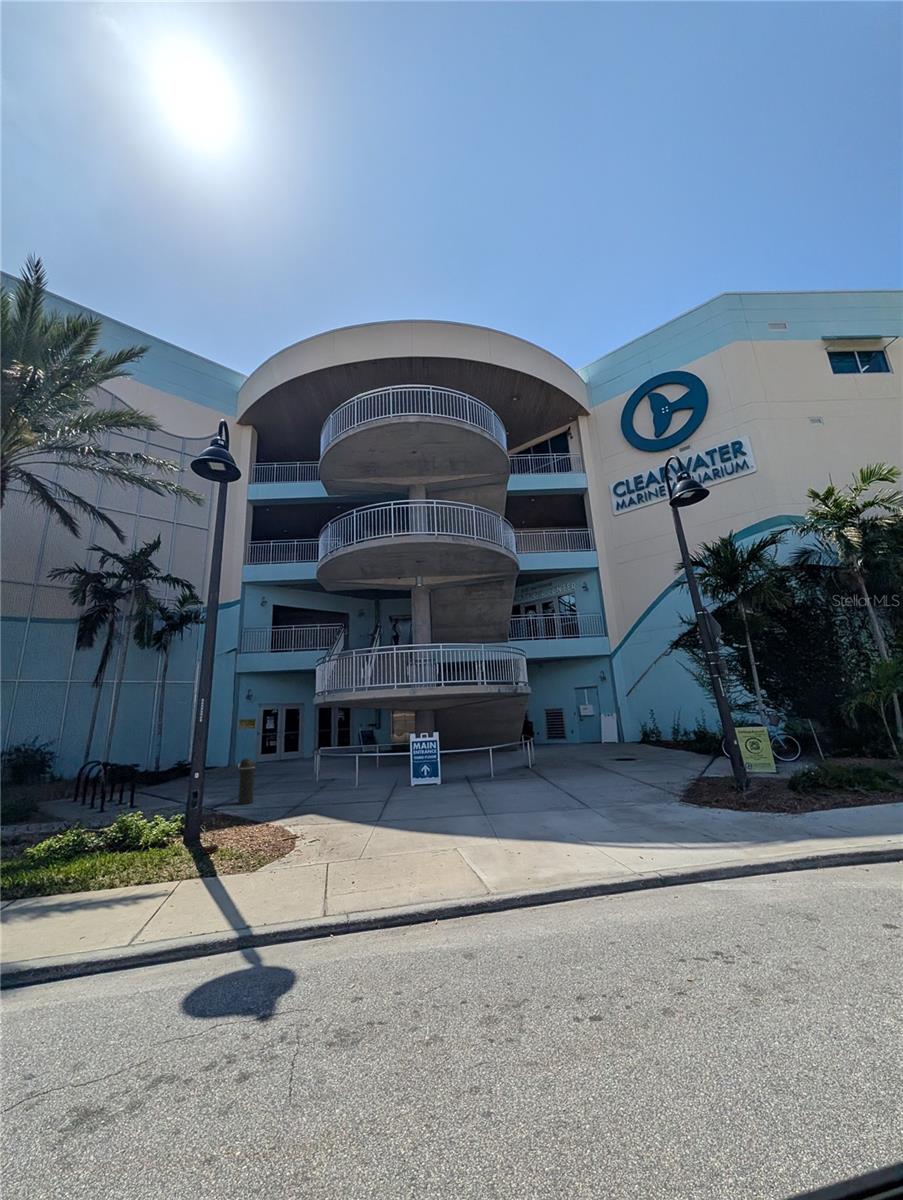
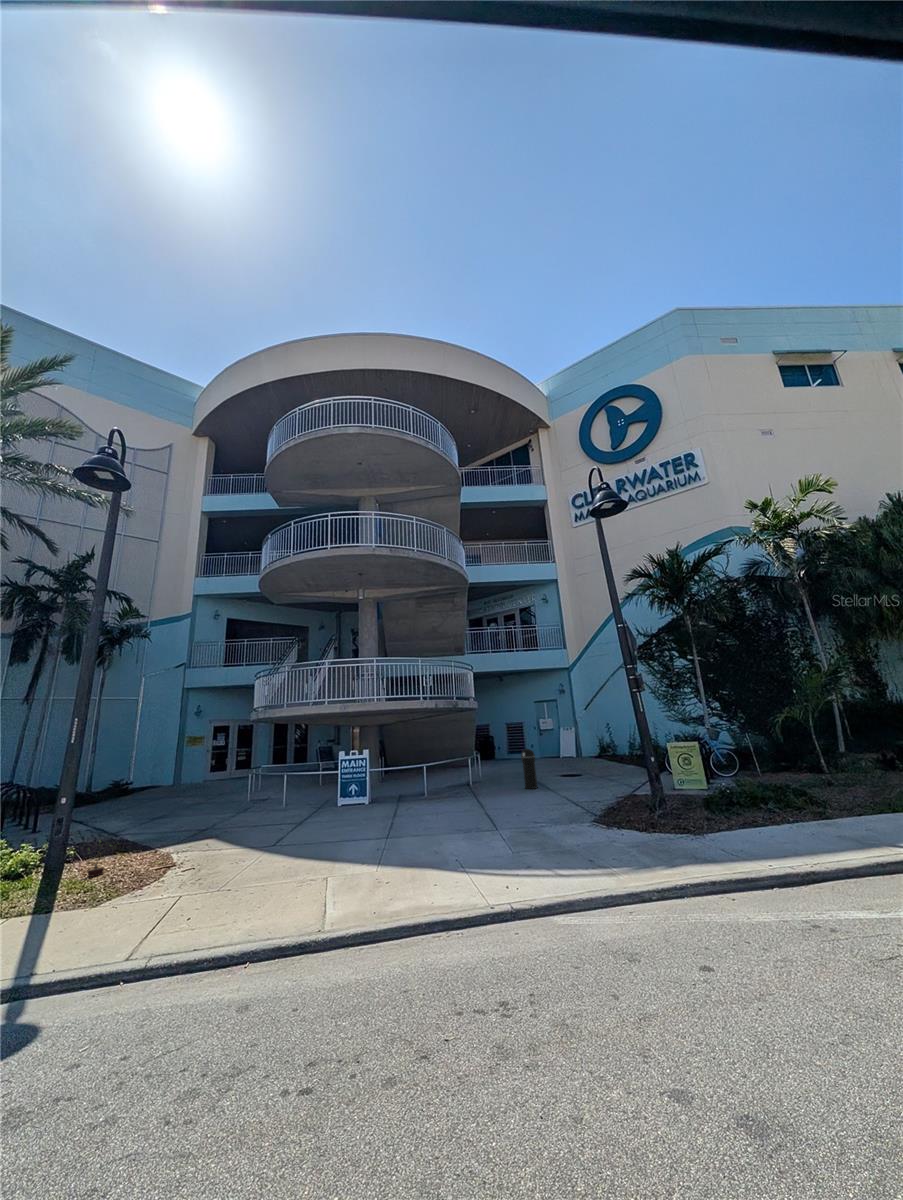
trash can: present [238,759,255,804] -> present [521,749,538,789]

